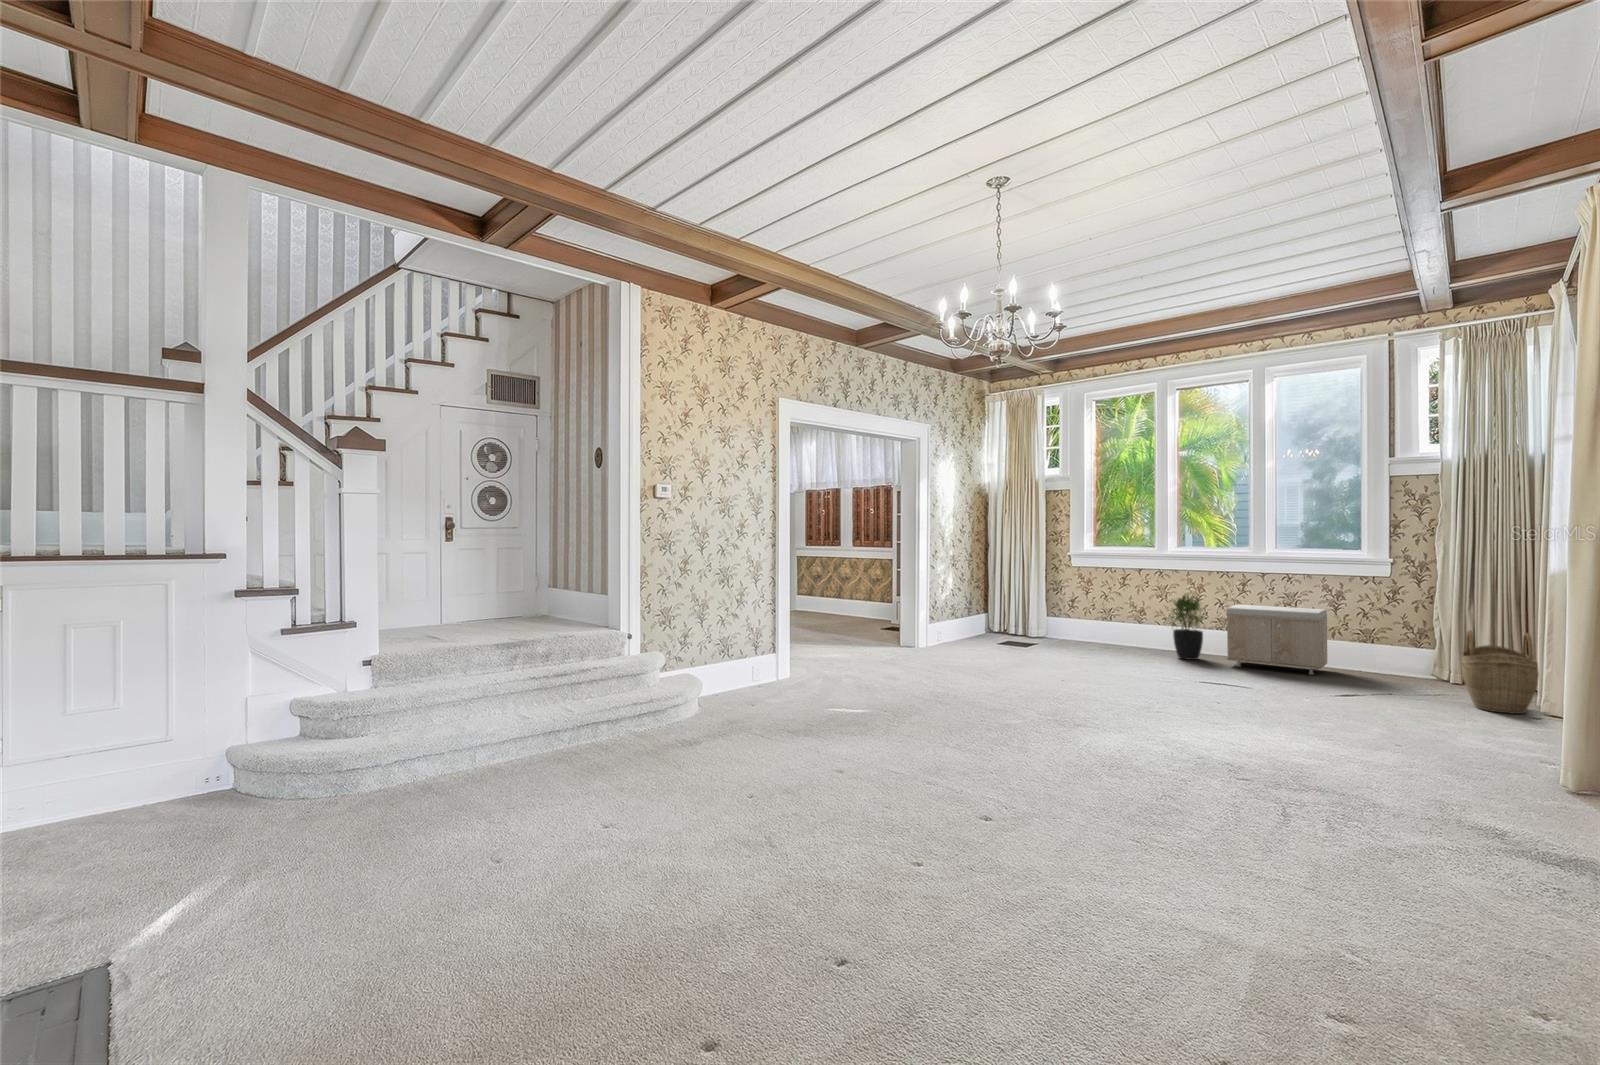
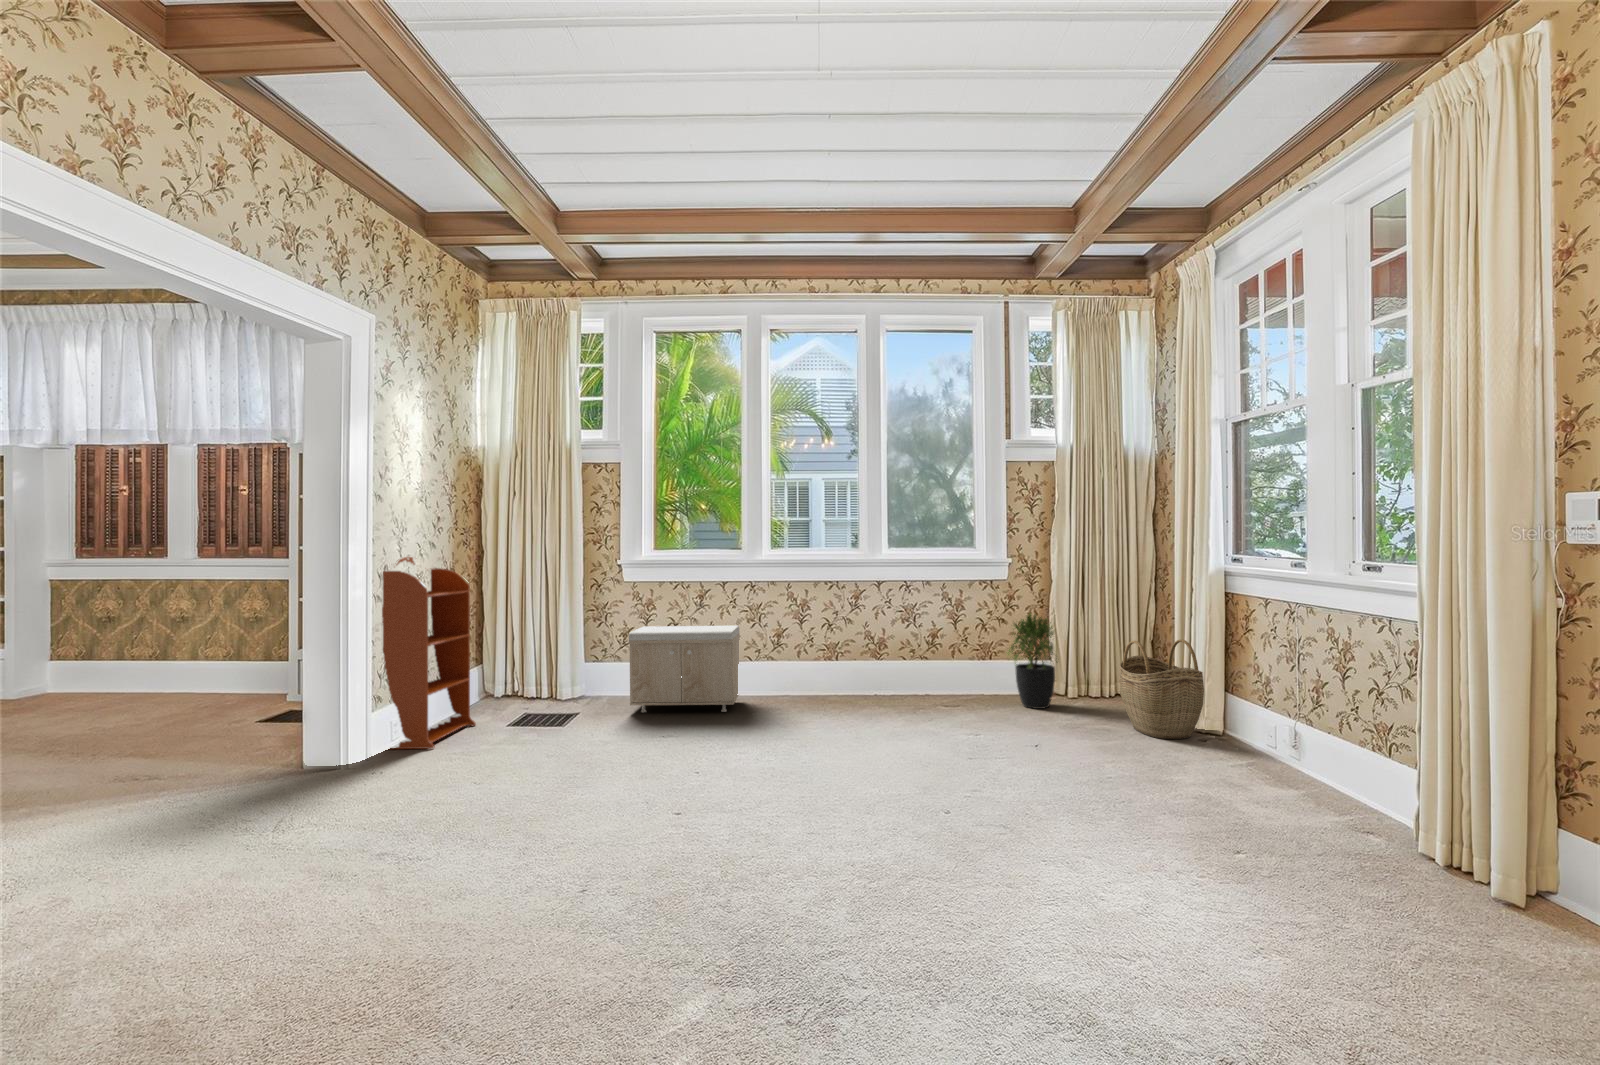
bookcase: none [933,548,980,648] -> present [382,557,476,749]
potted plant: present [1168,595,1204,660] -> present [1007,614,1057,709]
storage bench: present [1226,605,1327,675] -> present [629,625,740,712]

